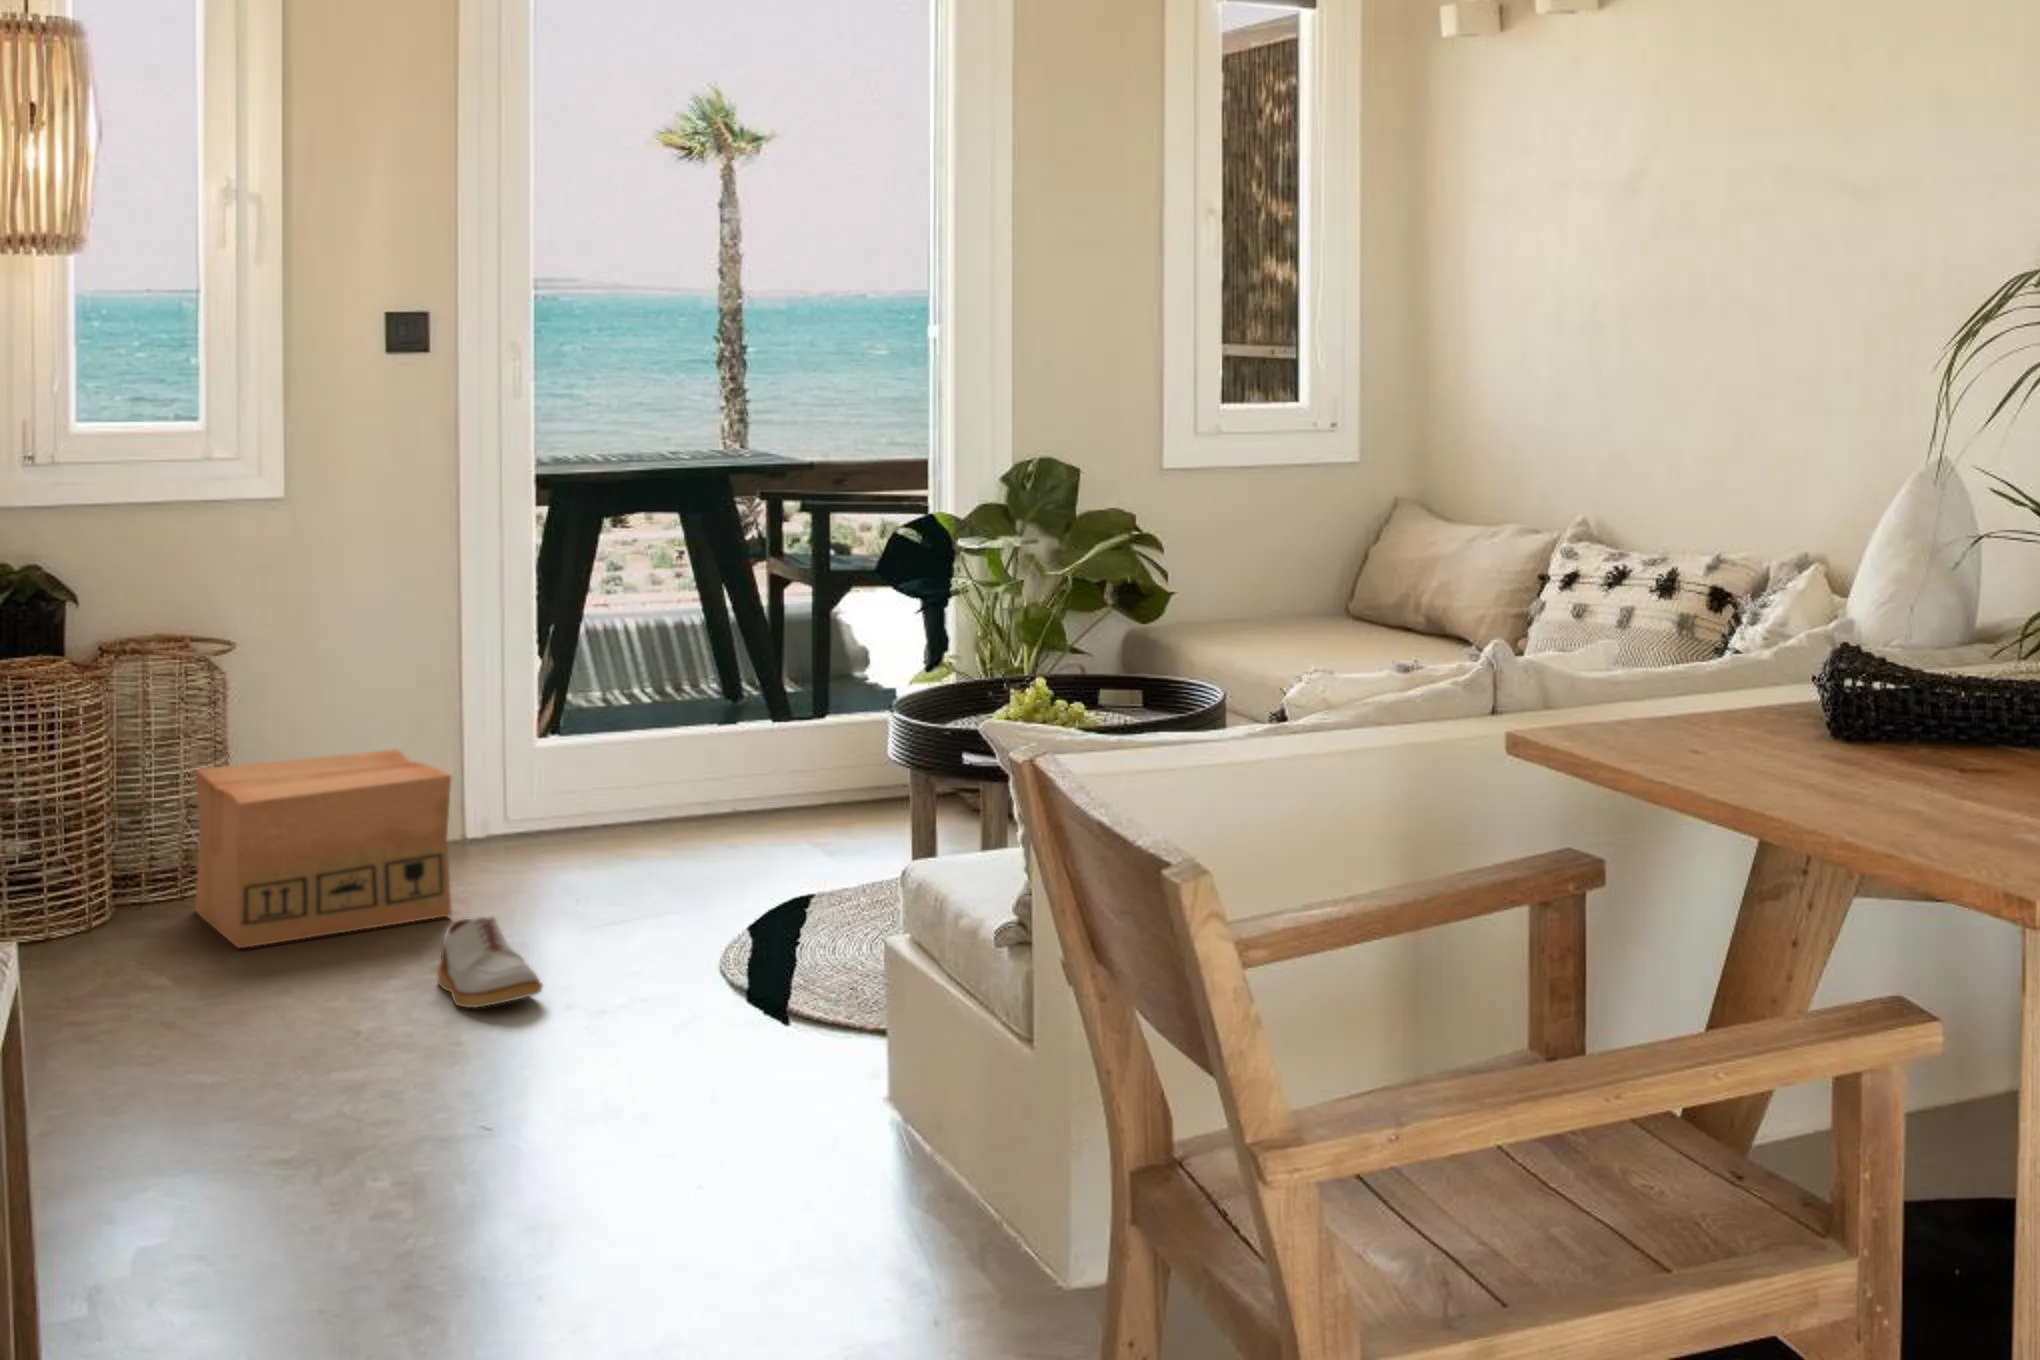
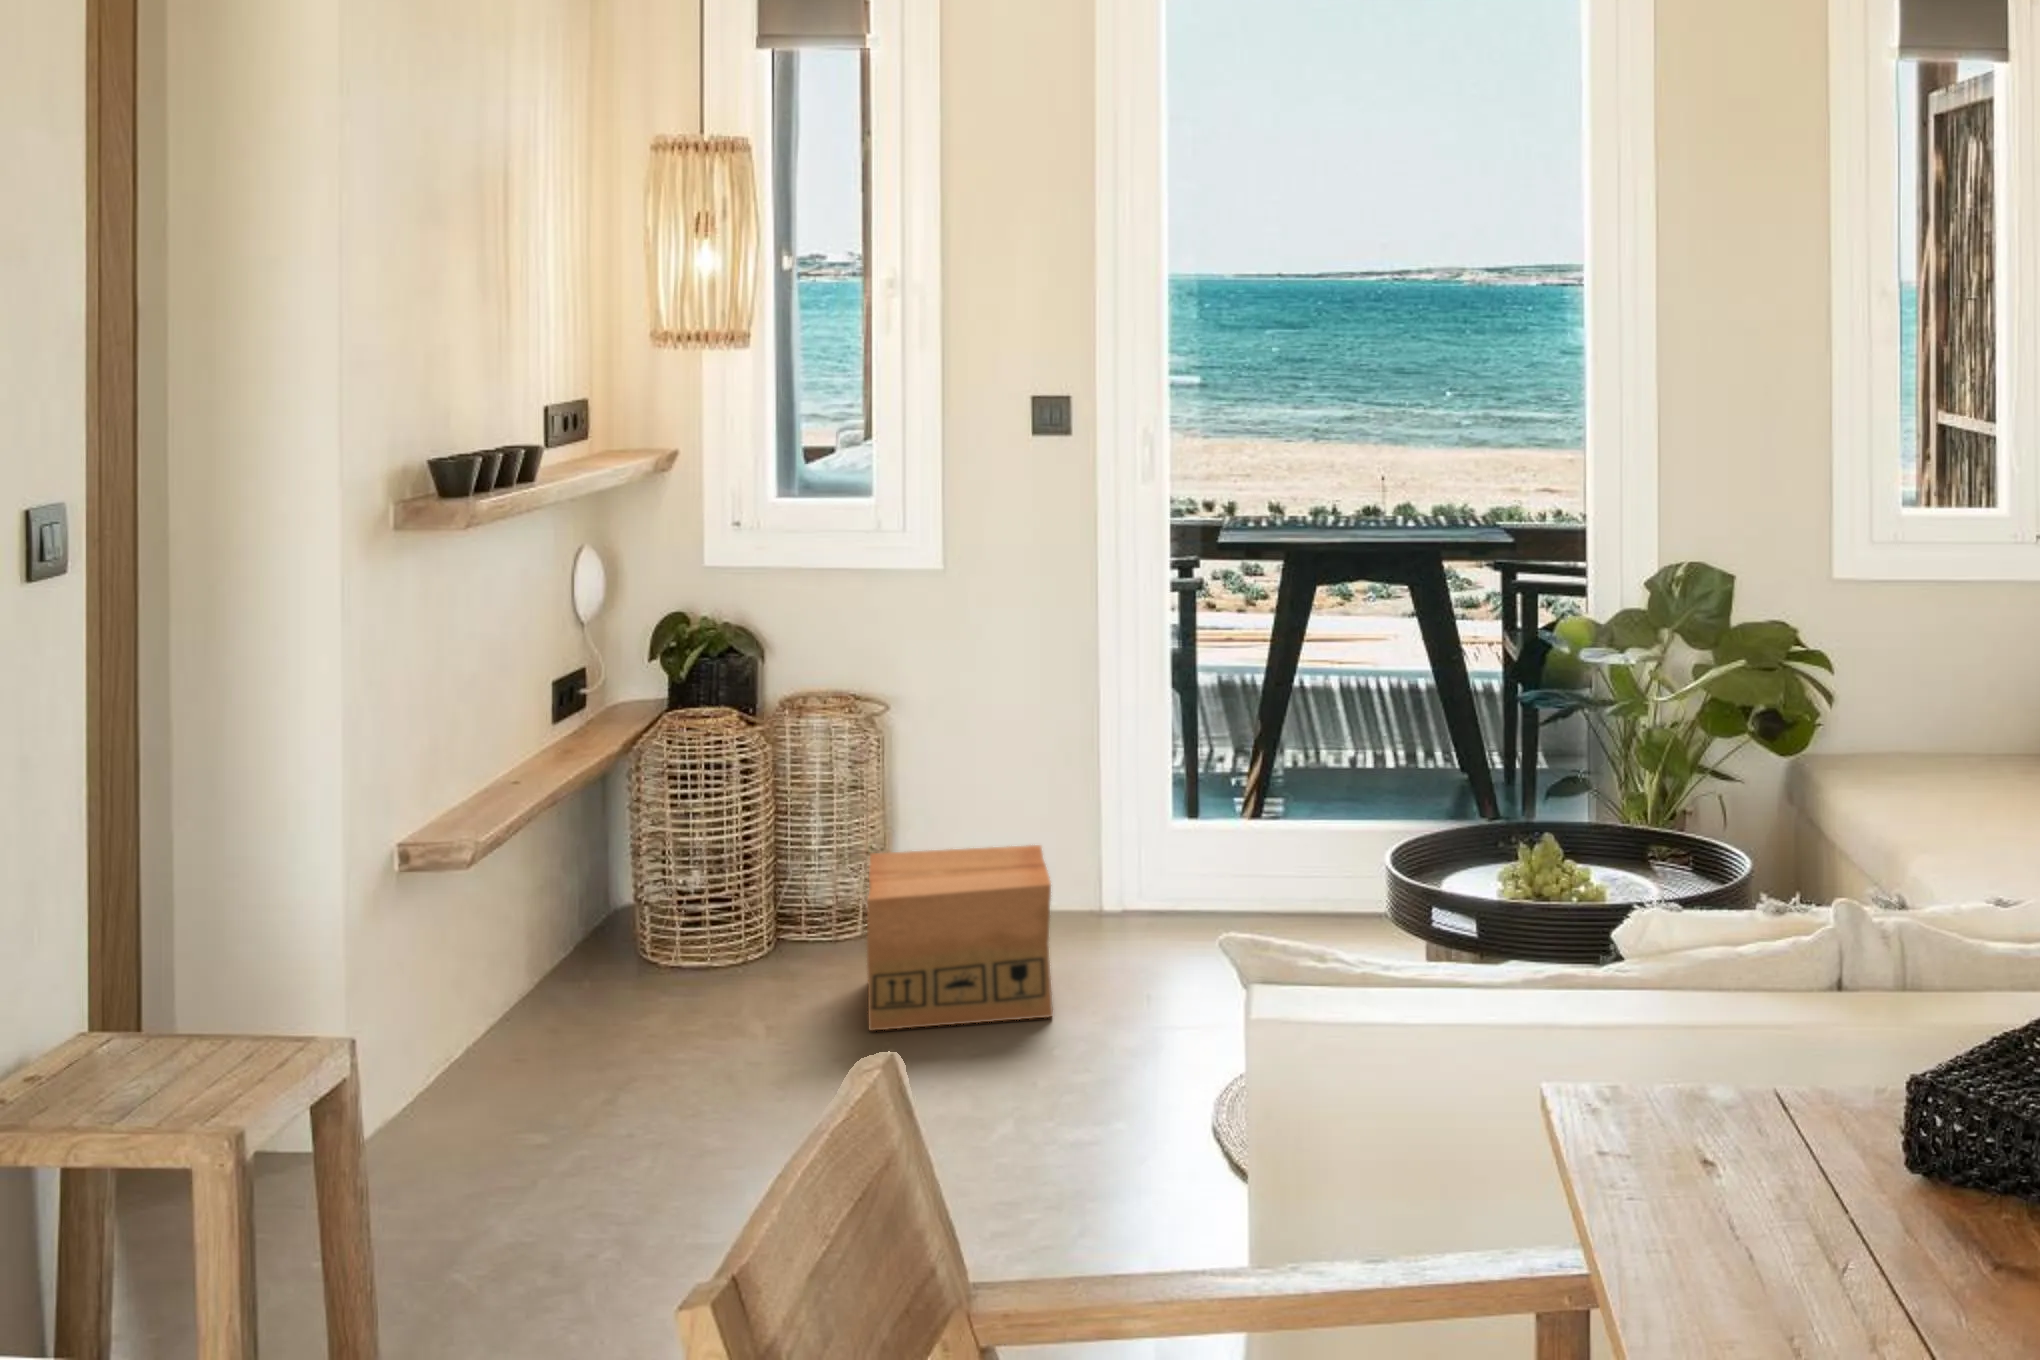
shoe: present [437,916,543,1007] -> none [980,1038,1051,1135]

